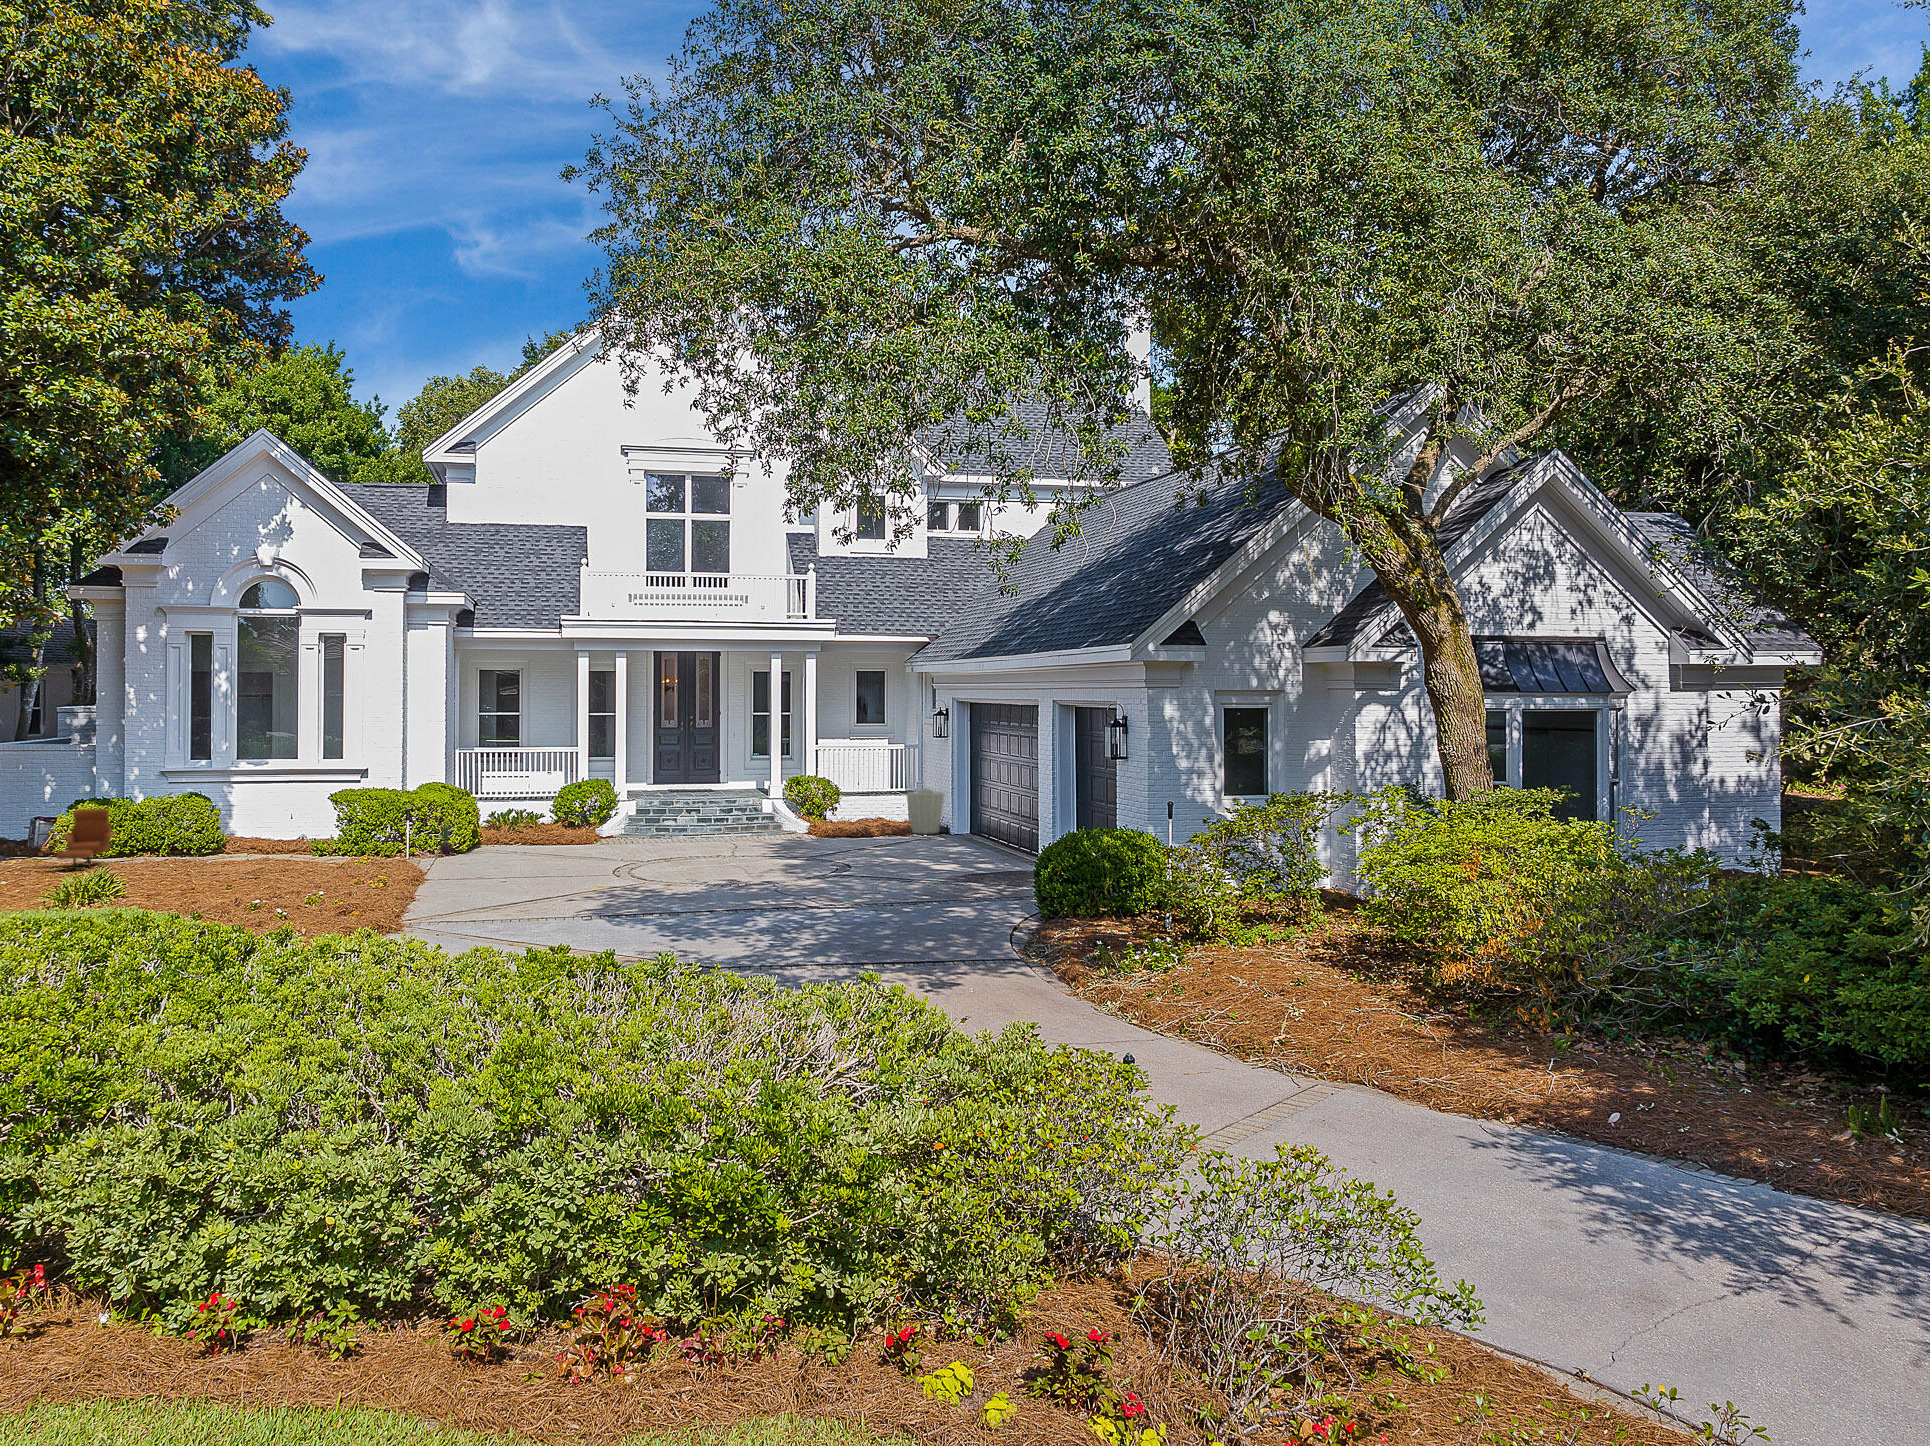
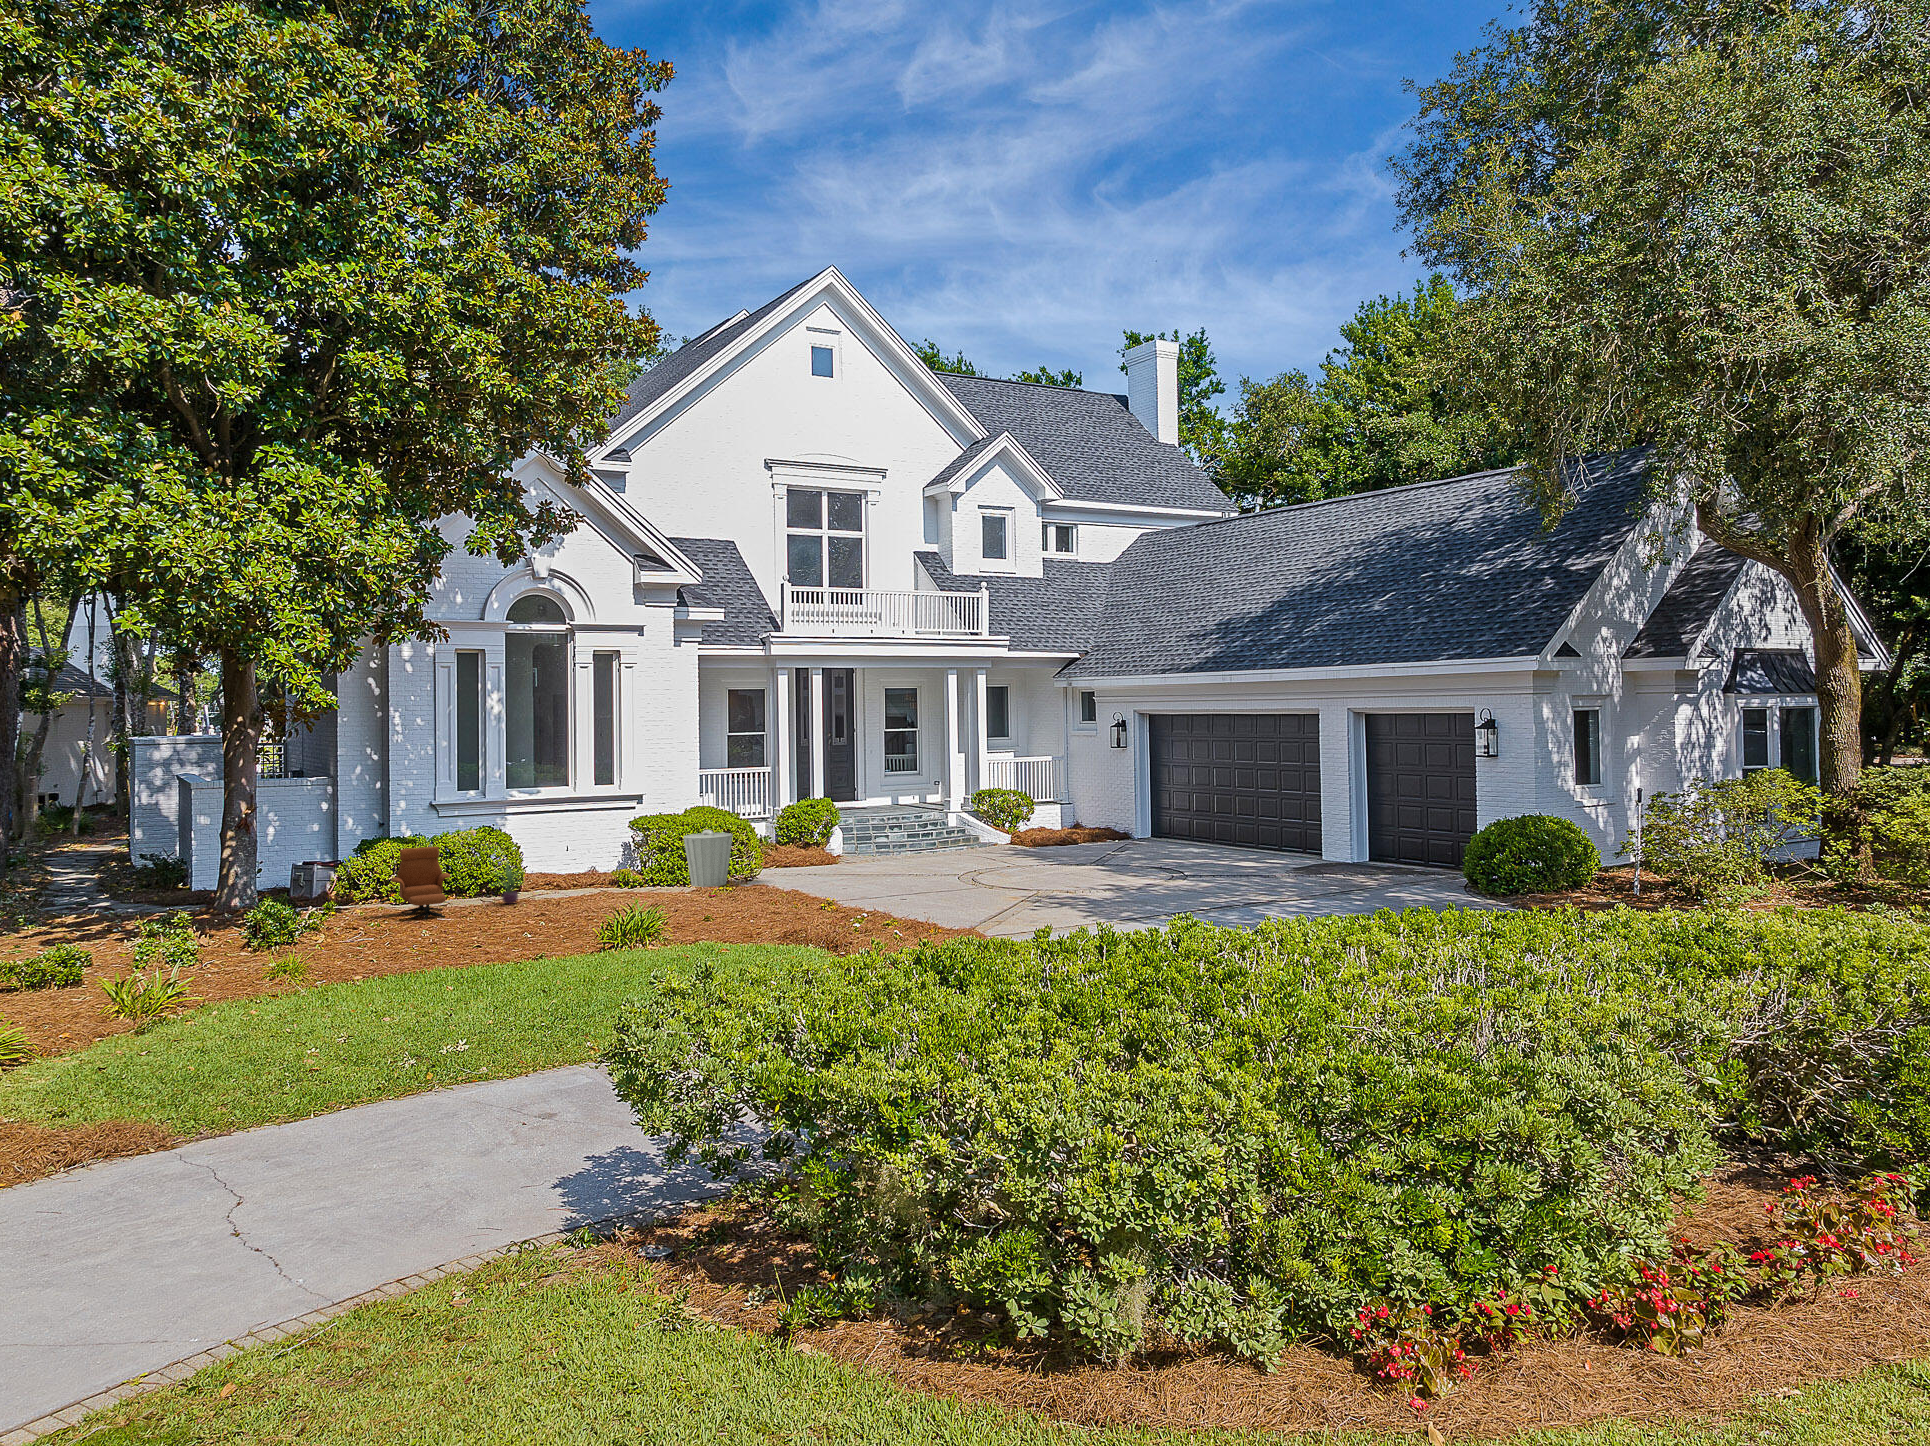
trash can: present [906,789,945,834] -> present [683,829,733,887]
decorative plant: present [439,820,455,854] -> present [502,863,521,904]

